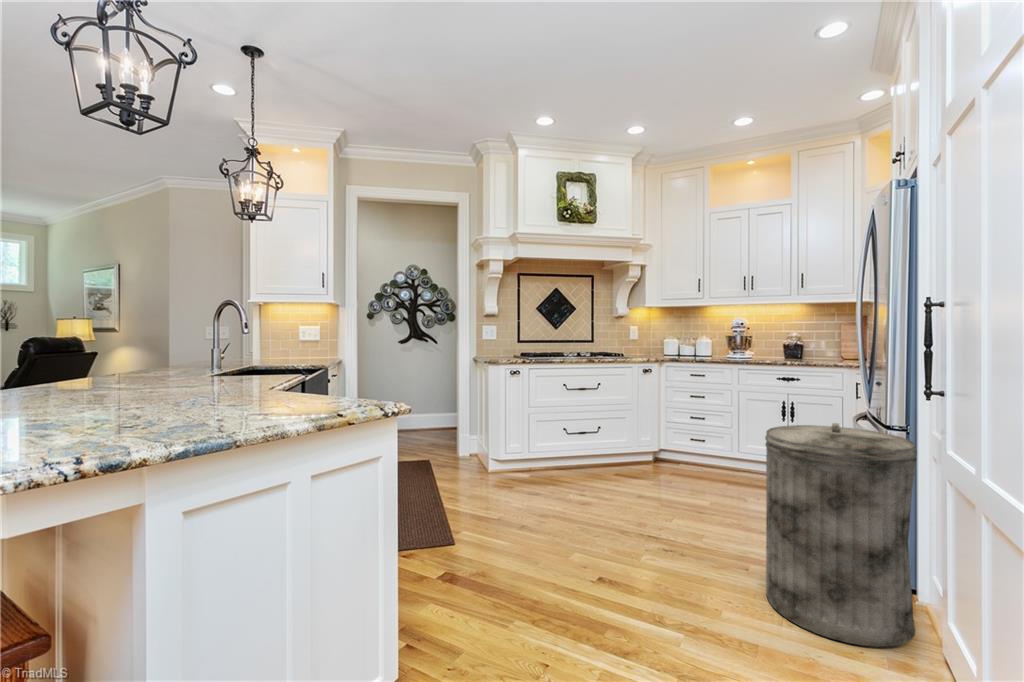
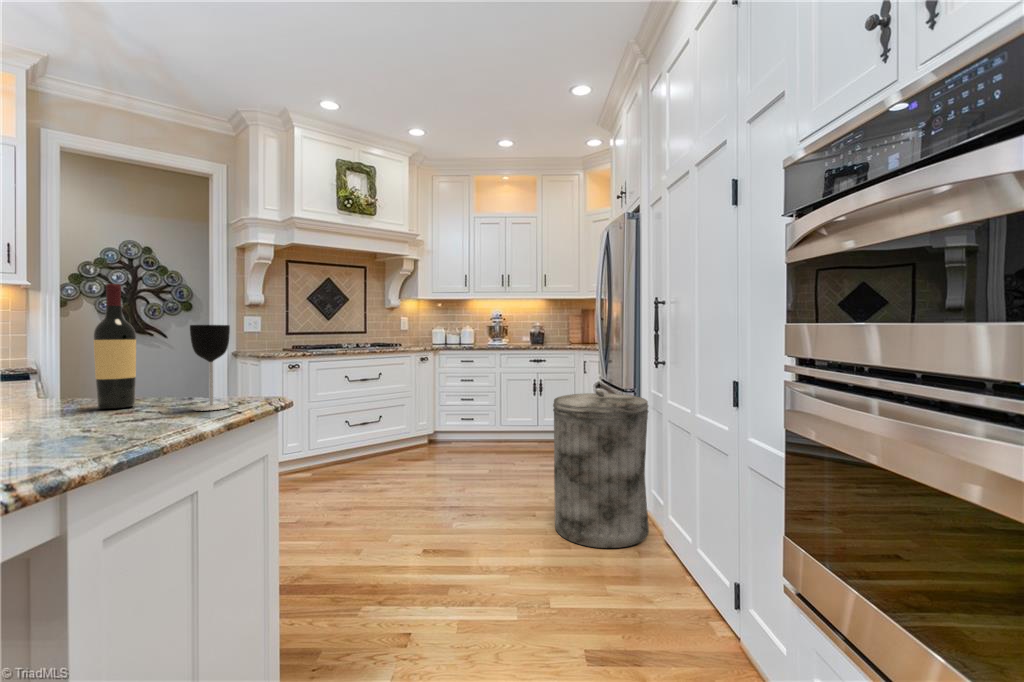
wine bottle: none [286,305,314,403] -> present [94,284,136,409]
wine glass: none [334,338,365,411] -> present [190,325,230,410]

